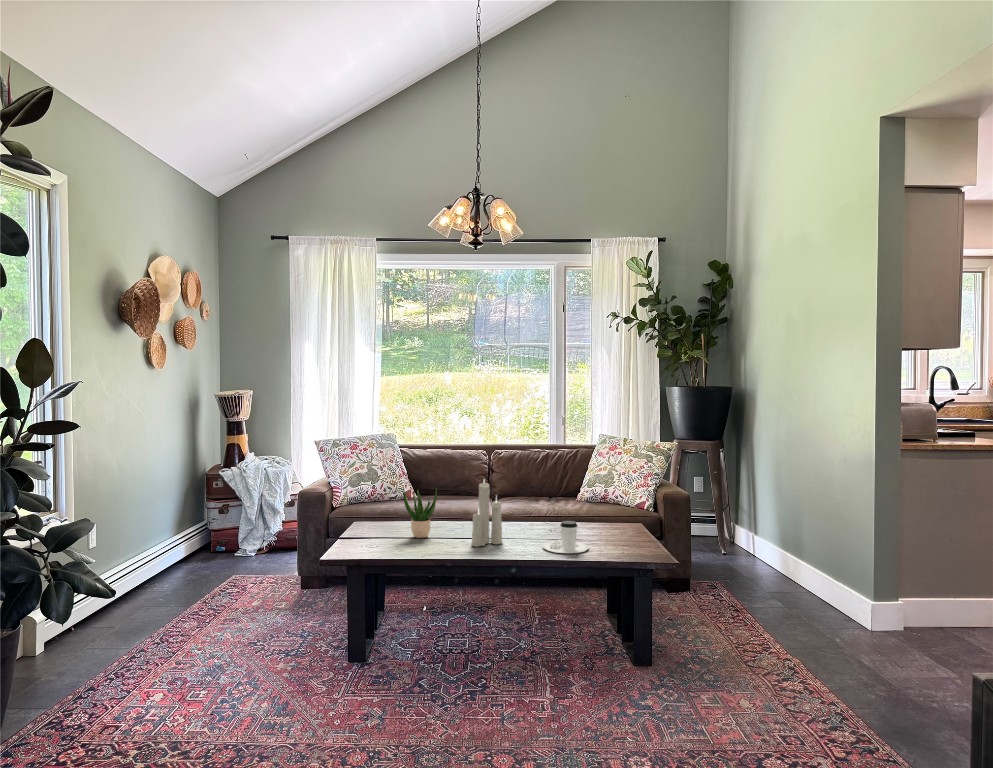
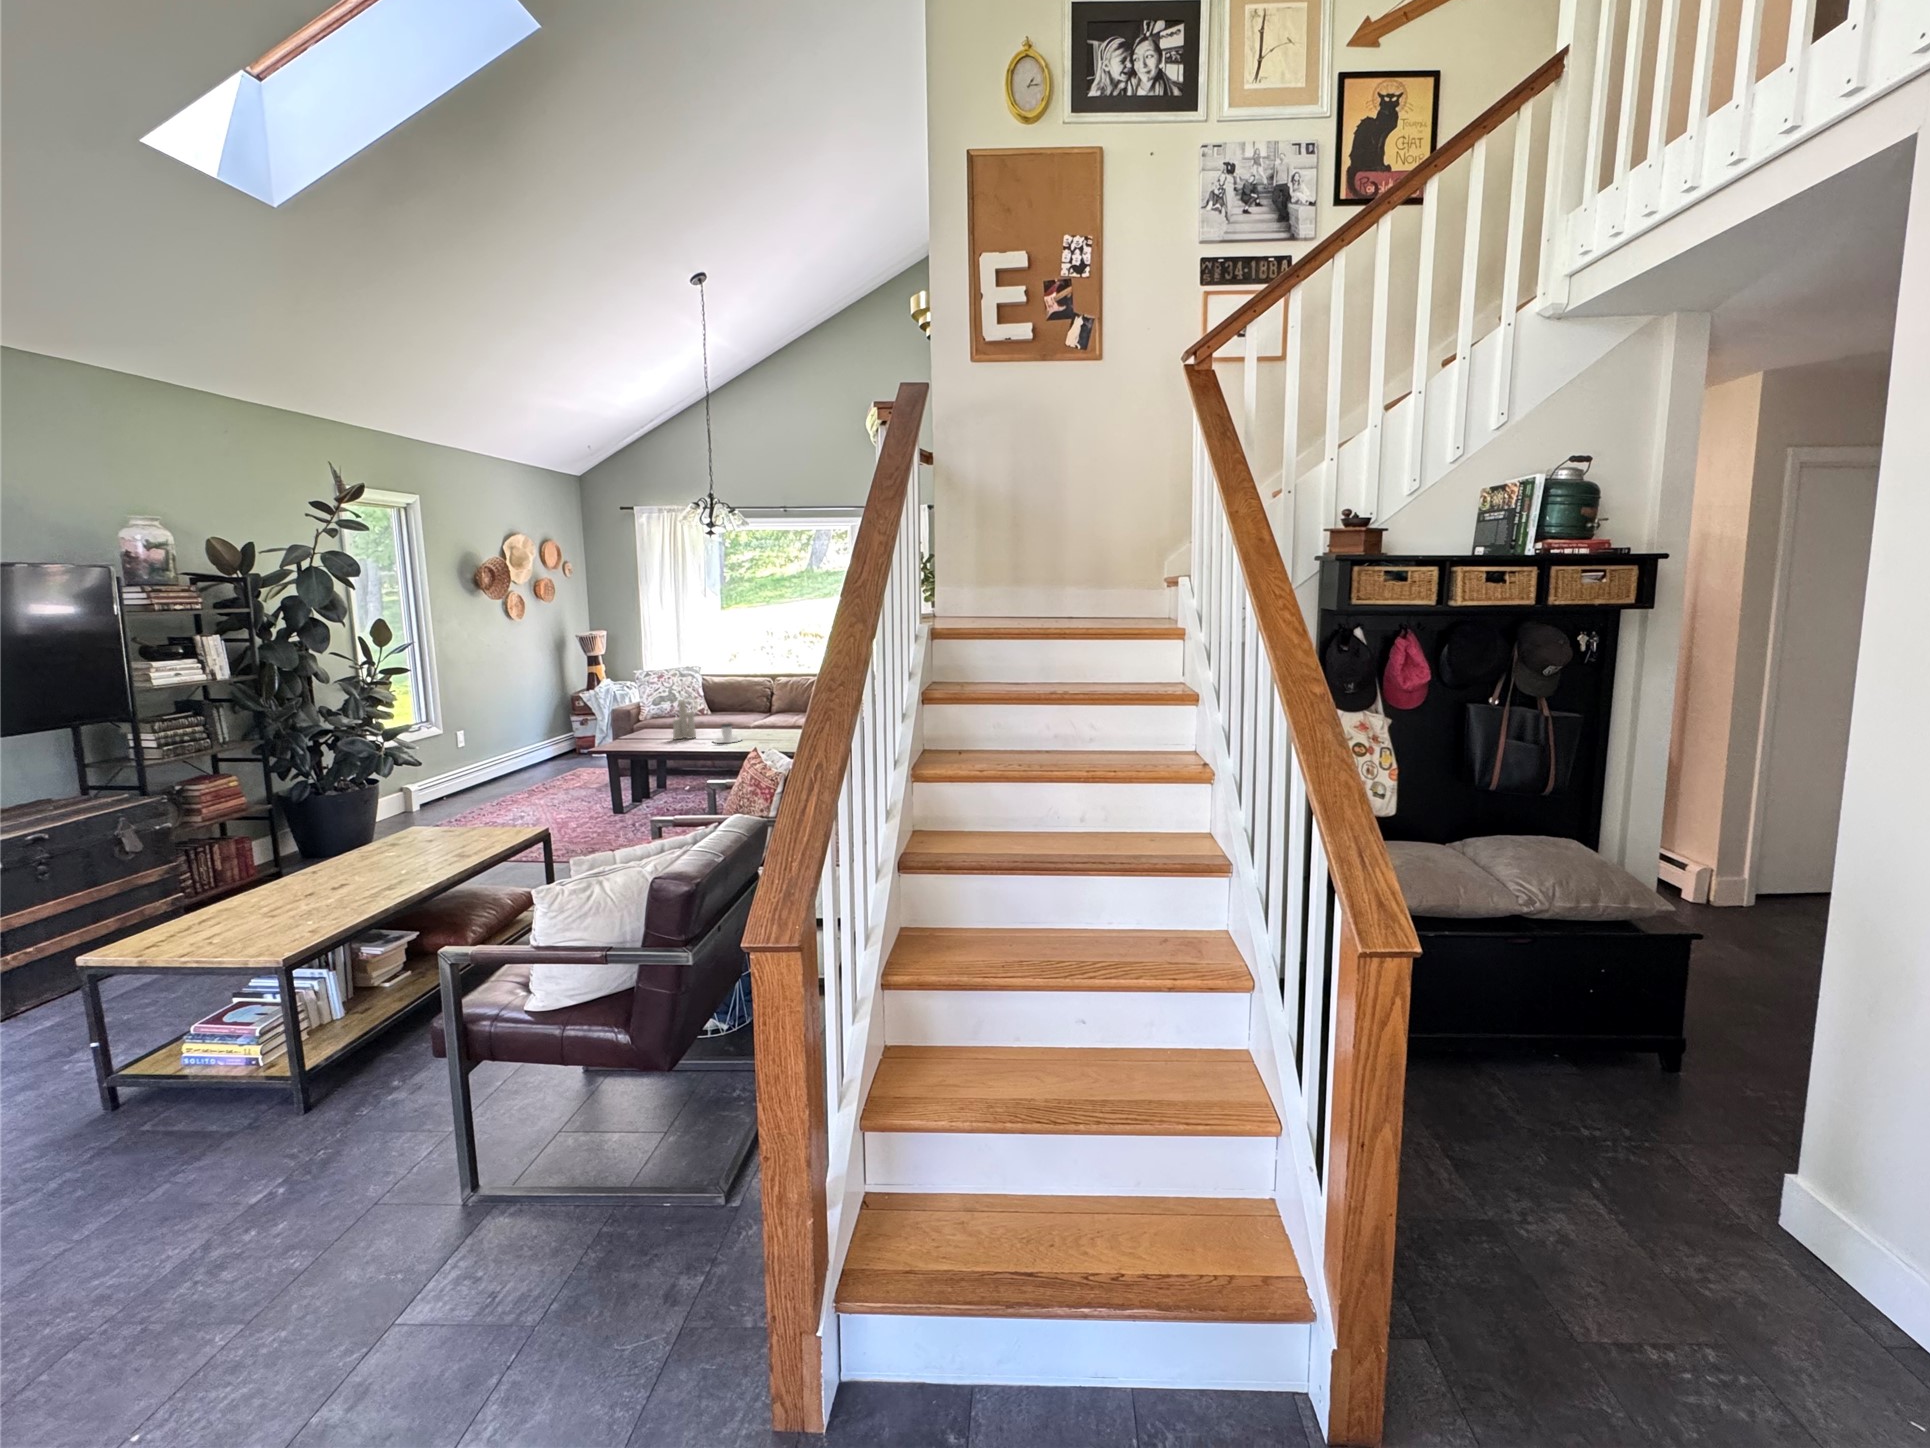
potted plant: present [403,488,437,538] -> none [637,701,665,735]

